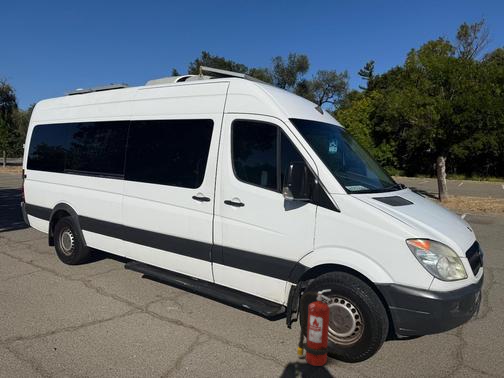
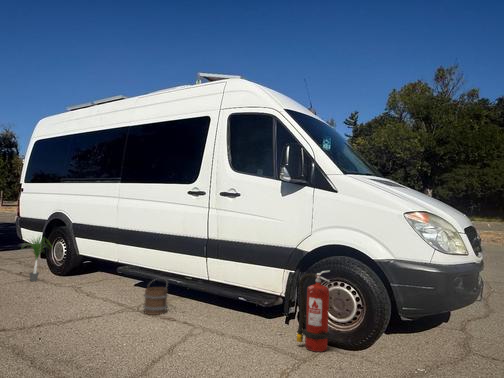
potted plant: none [27,221,62,270] -> present [29,237,45,281]
bucket: none [150,279,174,316] -> present [143,279,168,315]

